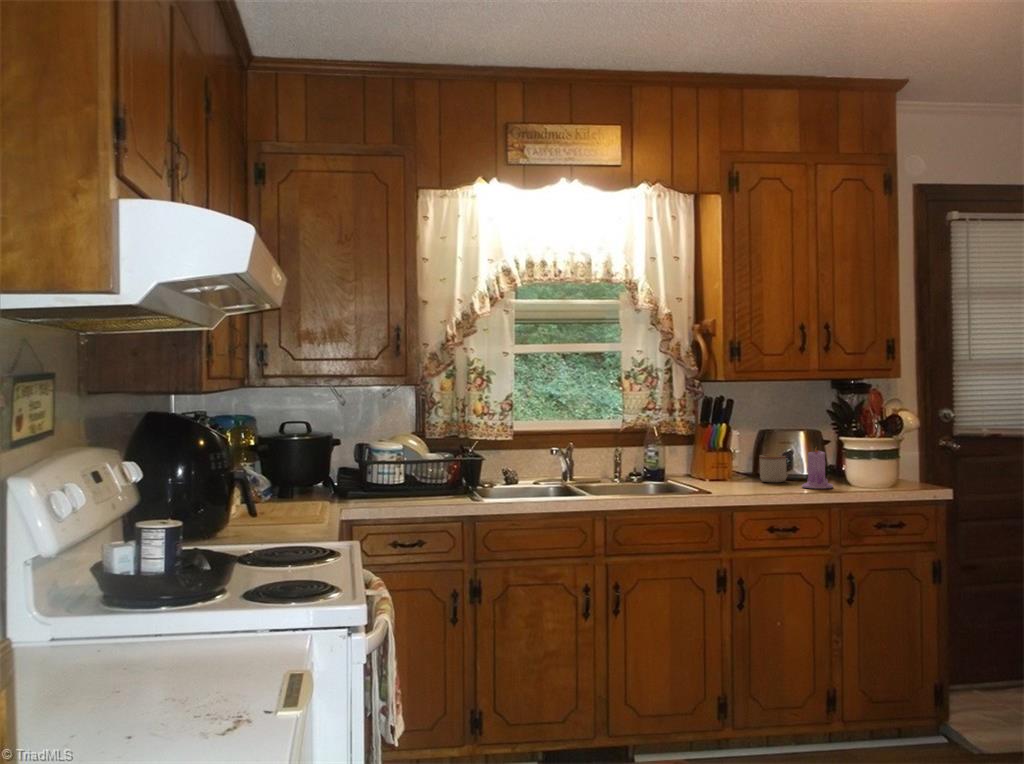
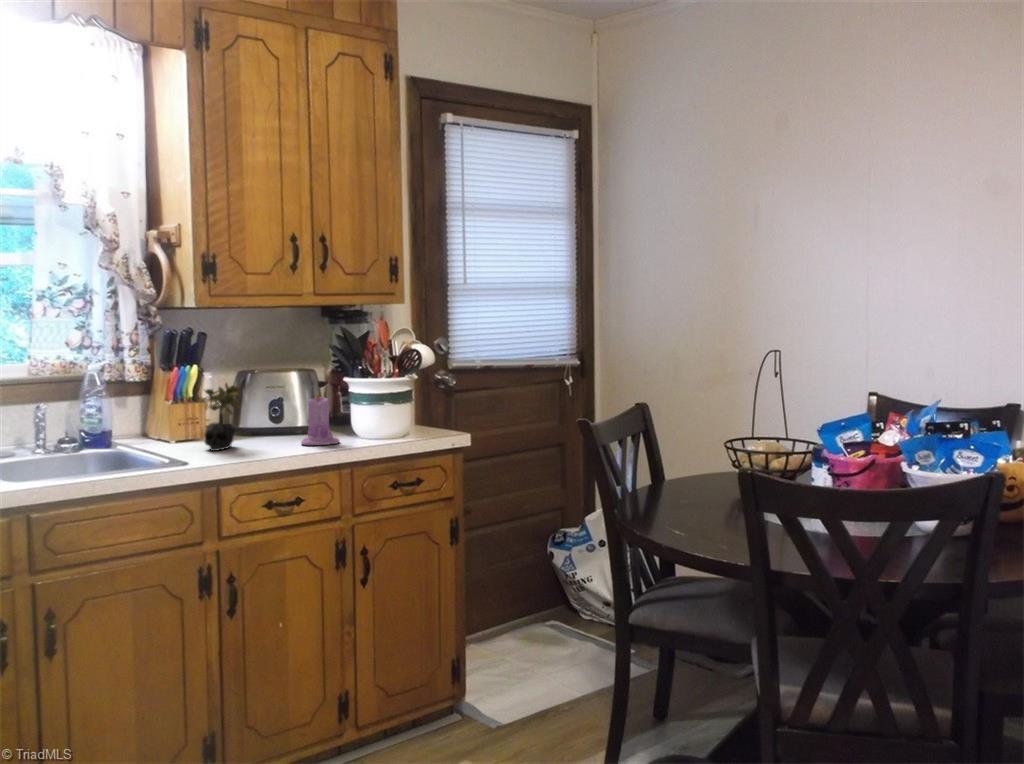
succulent plant: none [724,437,755,487] -> present [199,383,240,451]
mug: present [759,455,789,482] -> none [242,403,286,440]

